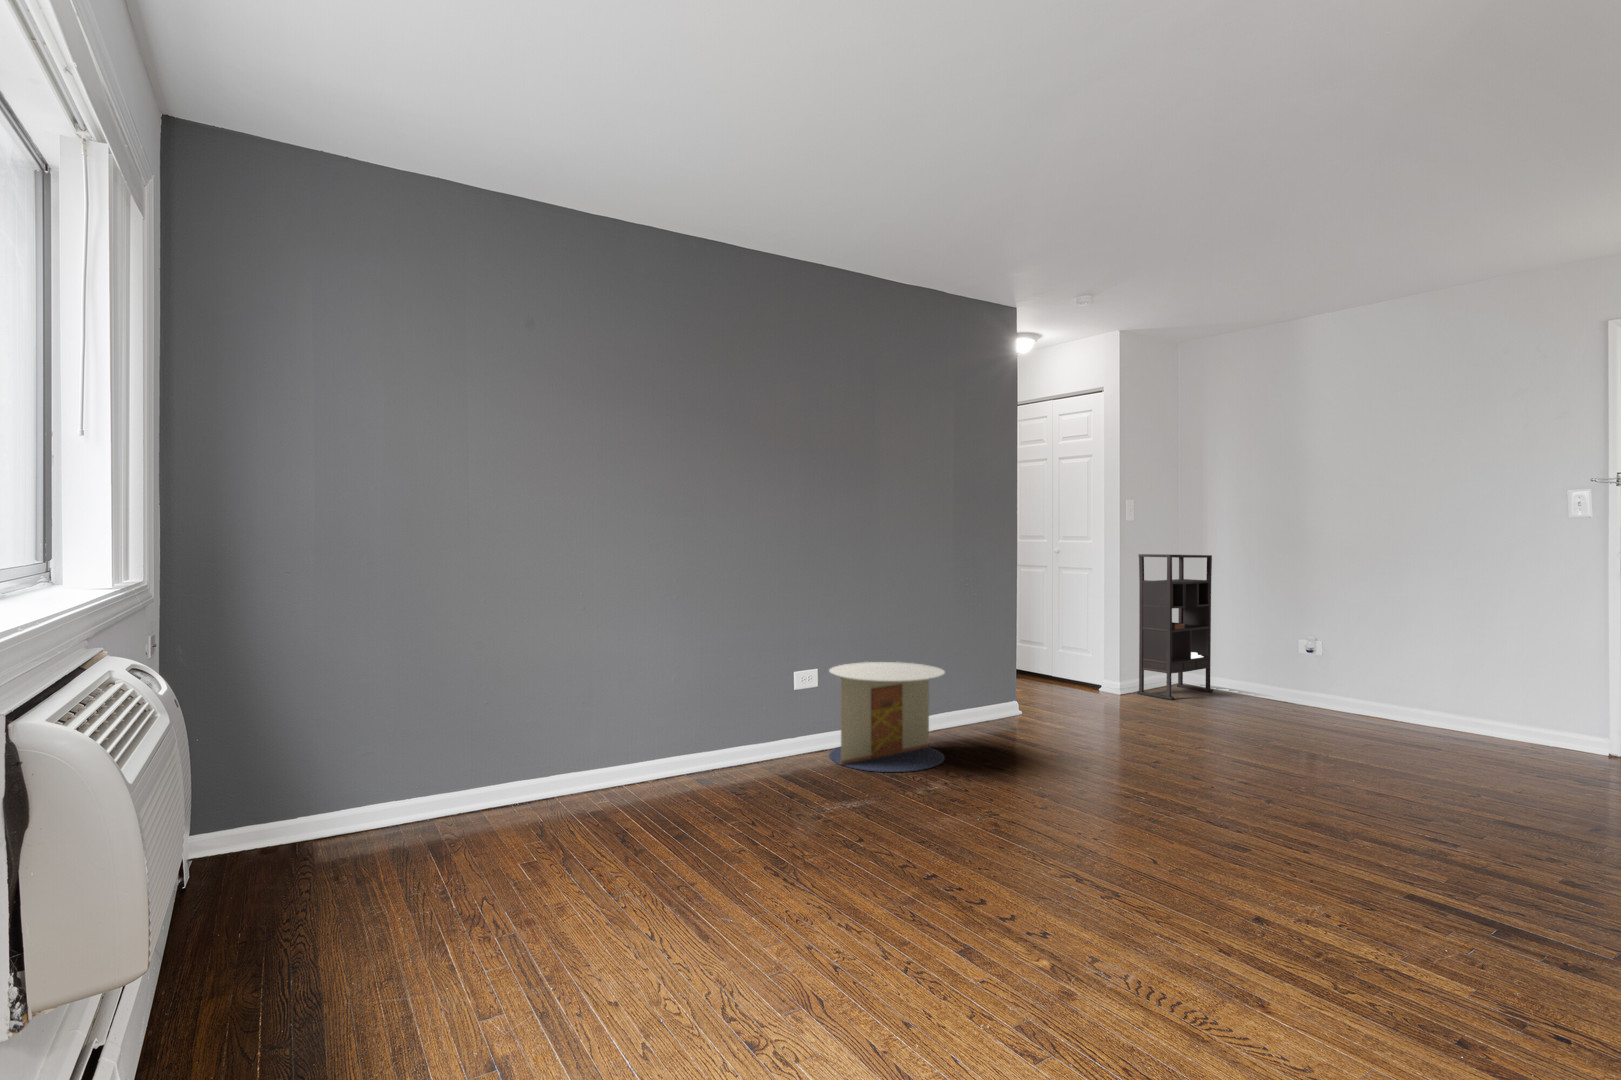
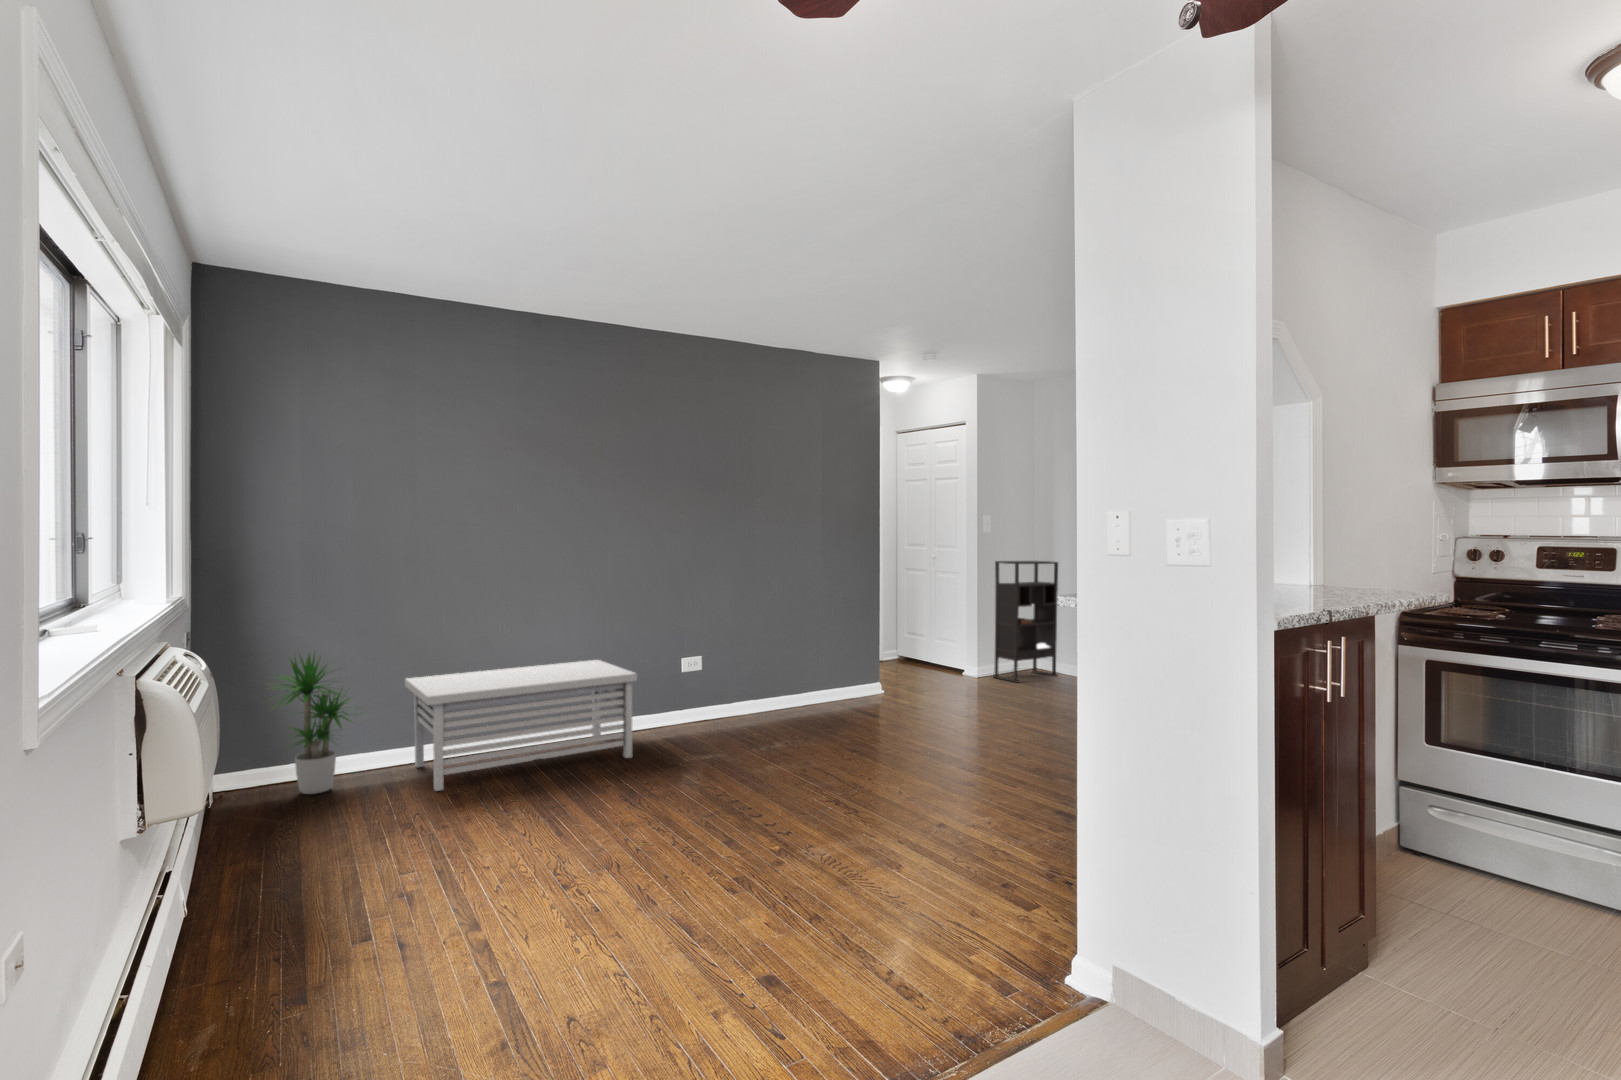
potted plant: none [259,660,410,866] -> present [273,654,358,794]
side table: present [829,662,945,772] -> none [707,651,798,736]
storage bench: none [456,674,762,861] -> present [405,660,637,791]

